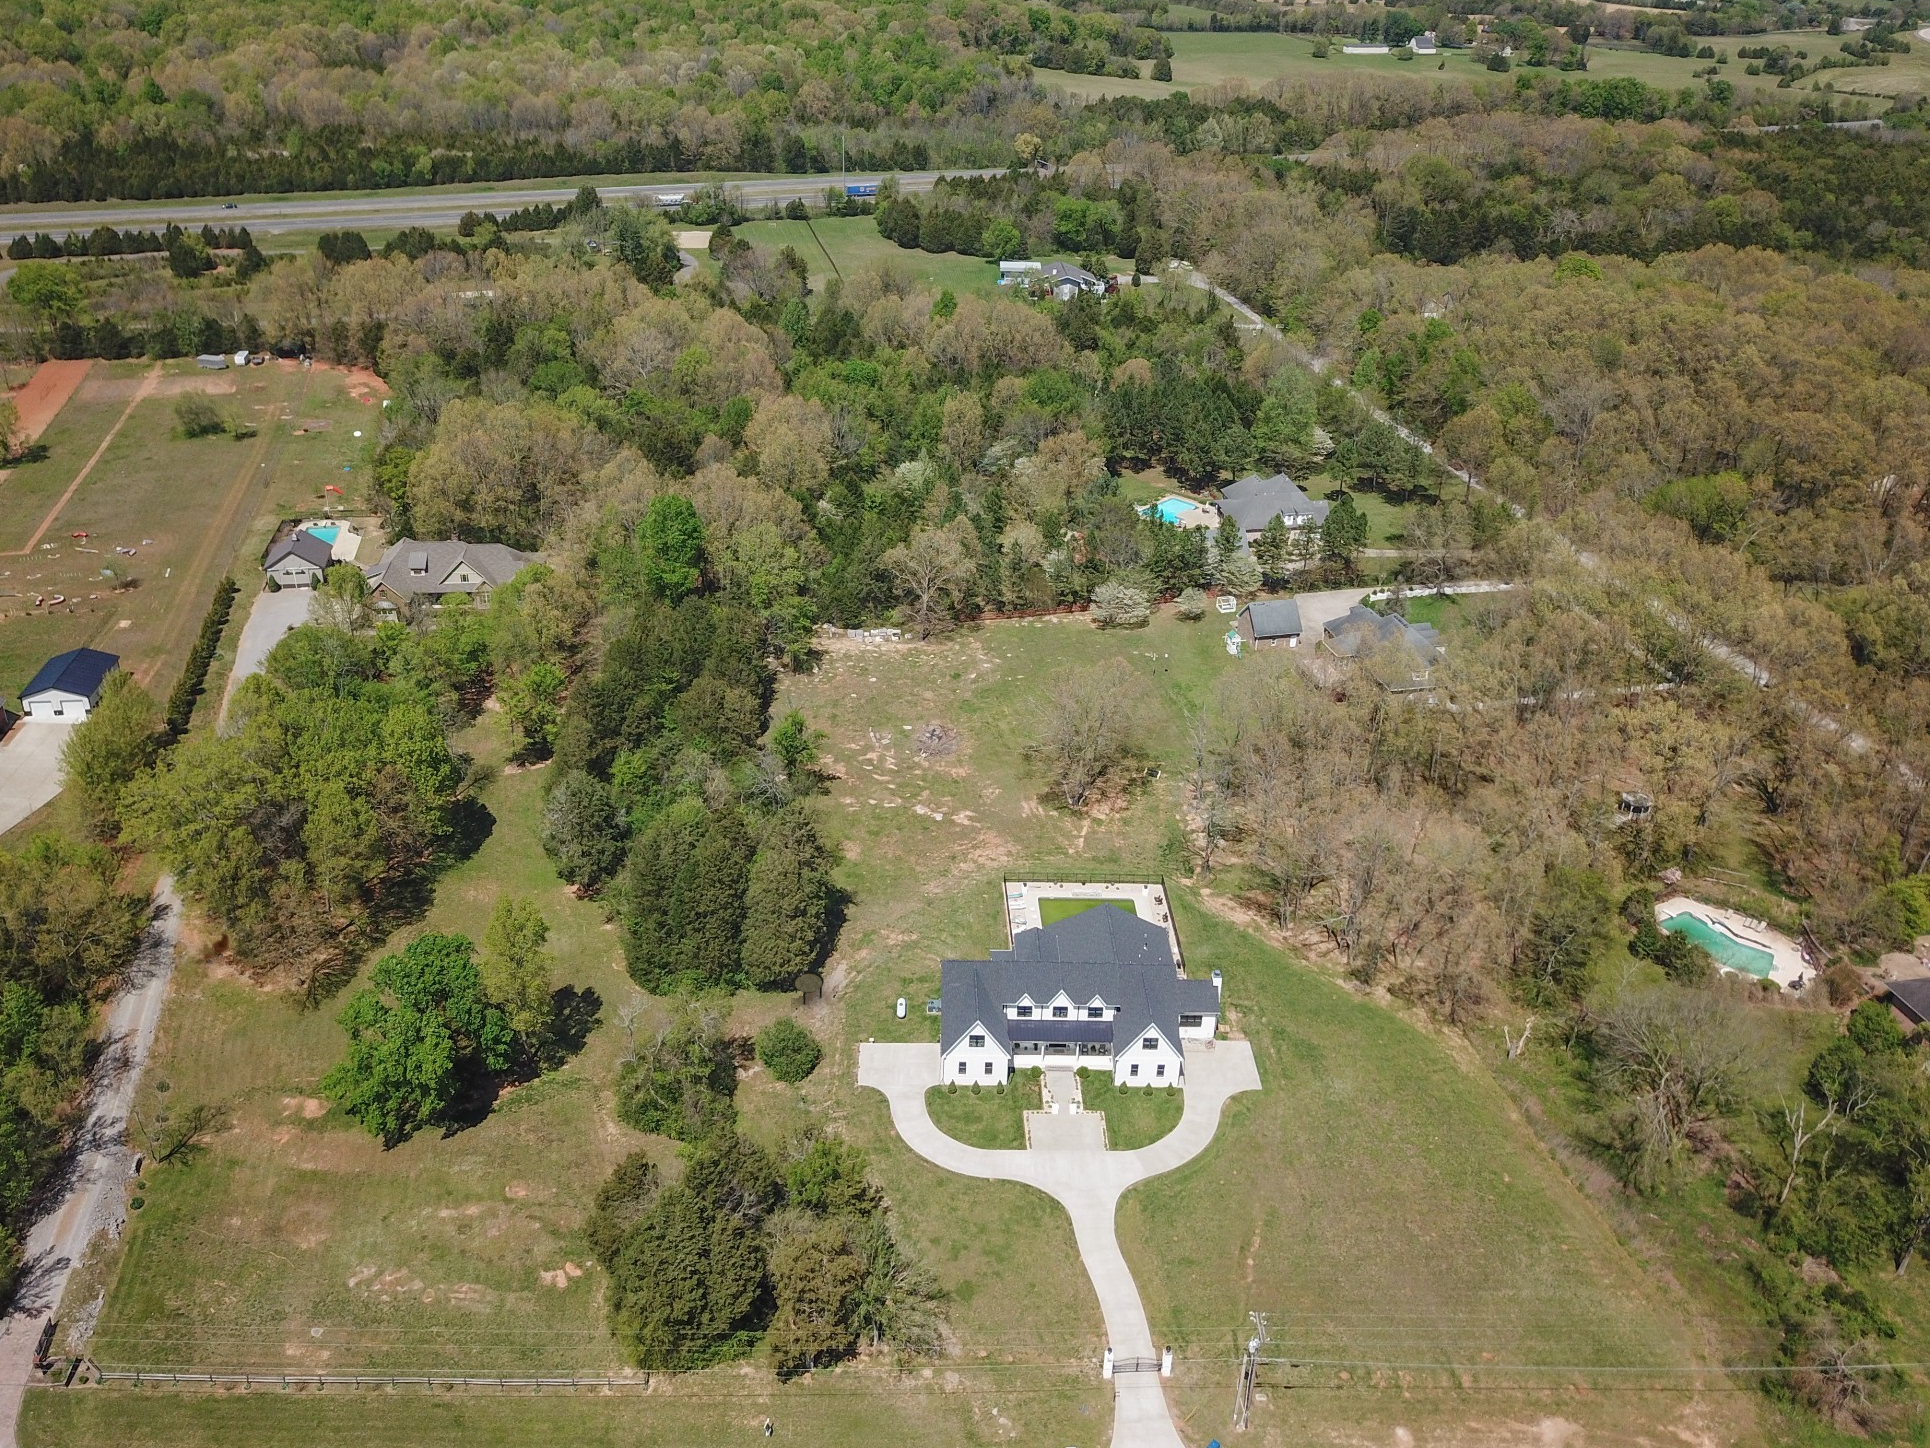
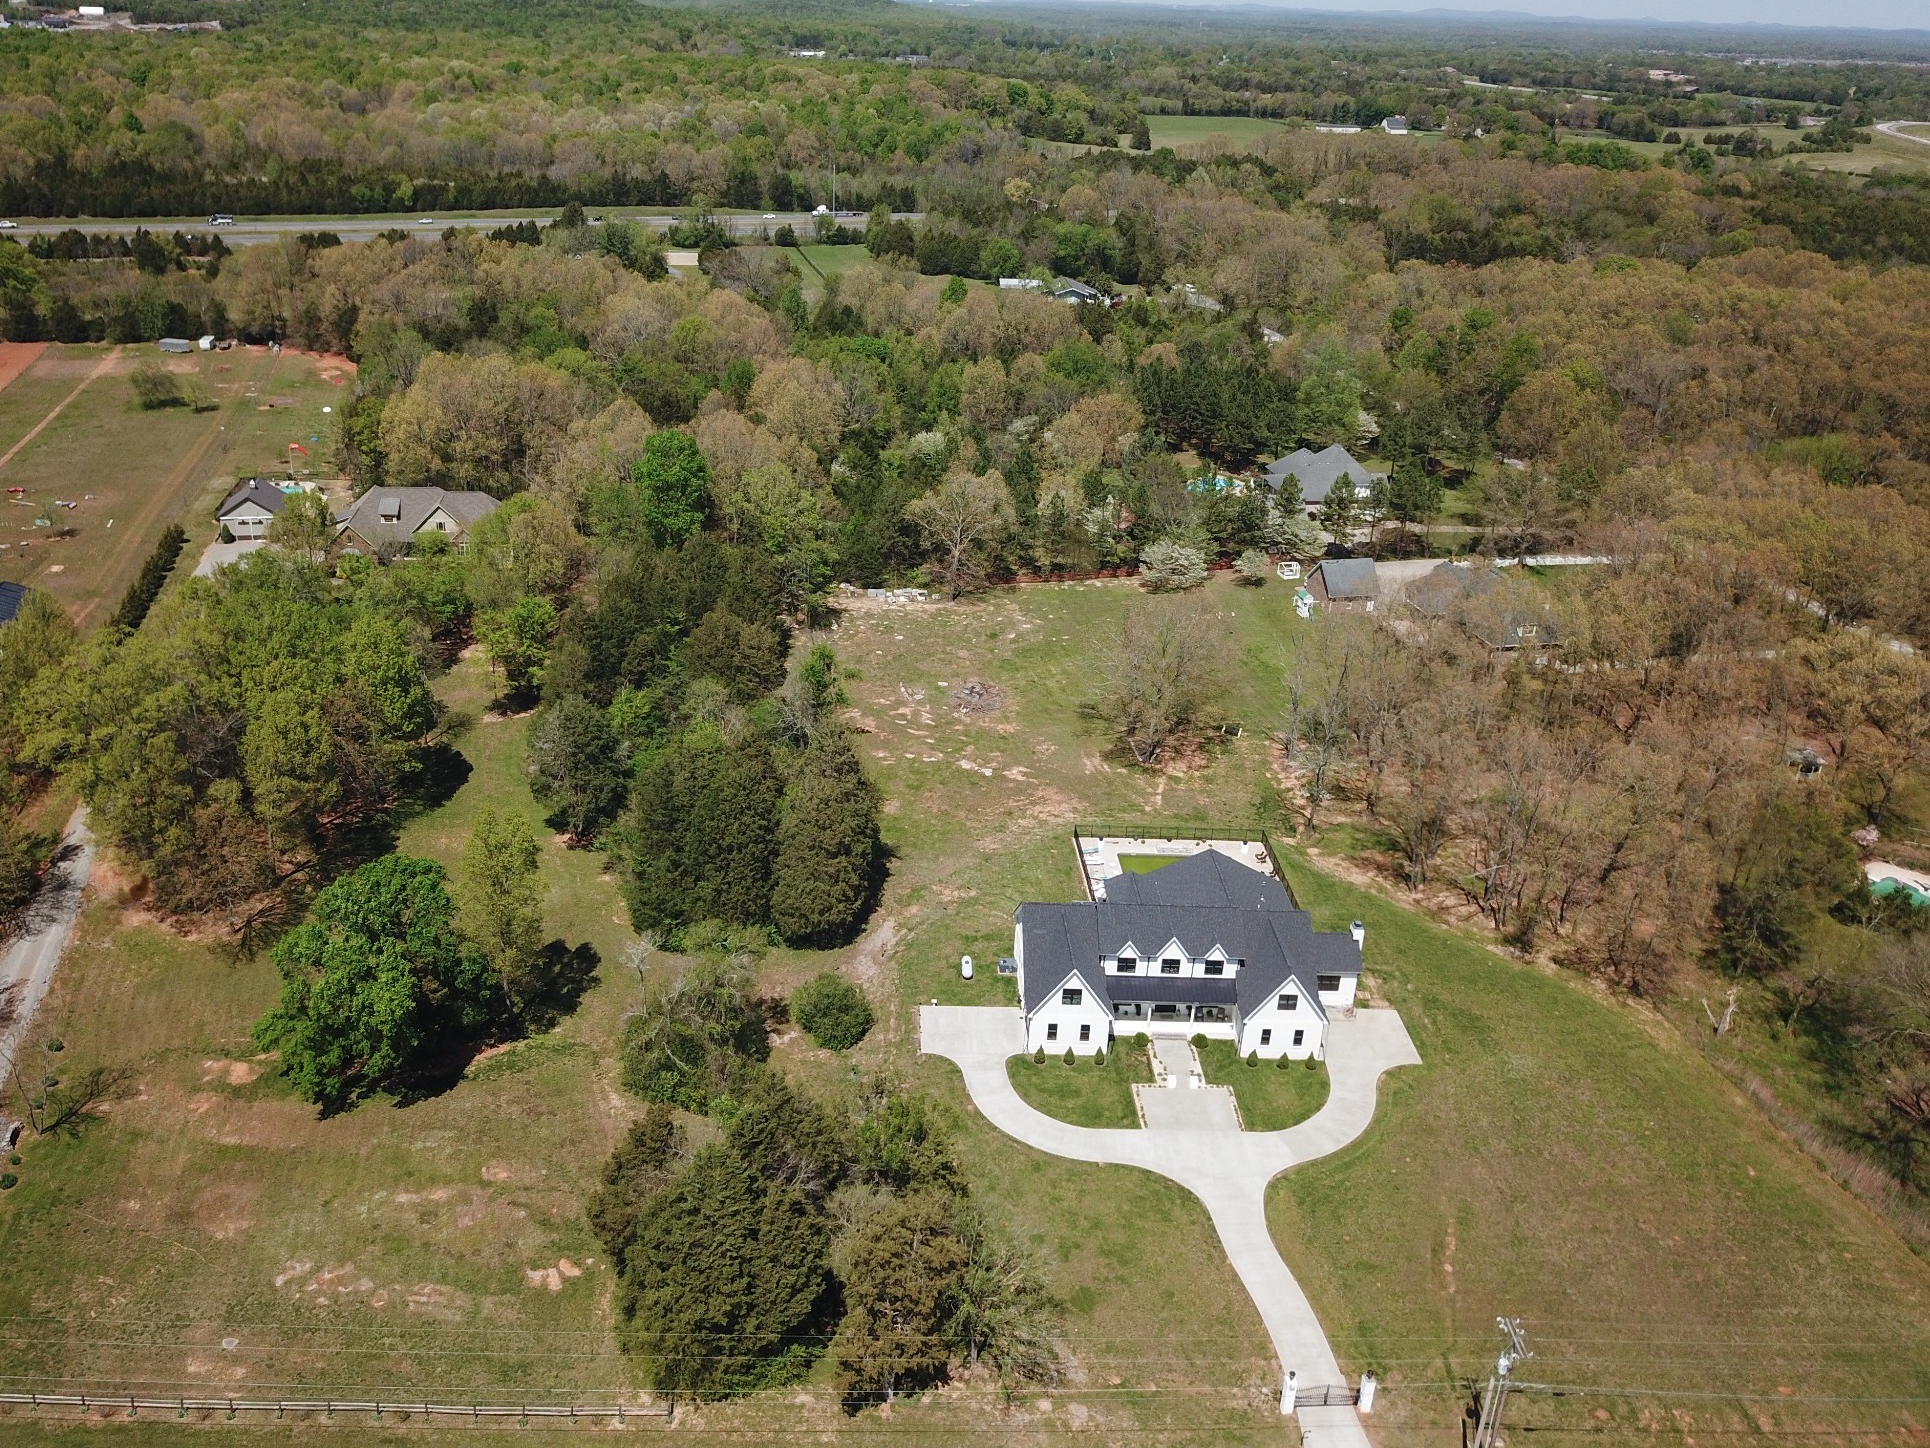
round table: present [793,972,824,1004] -> none [835,925,871,963]

